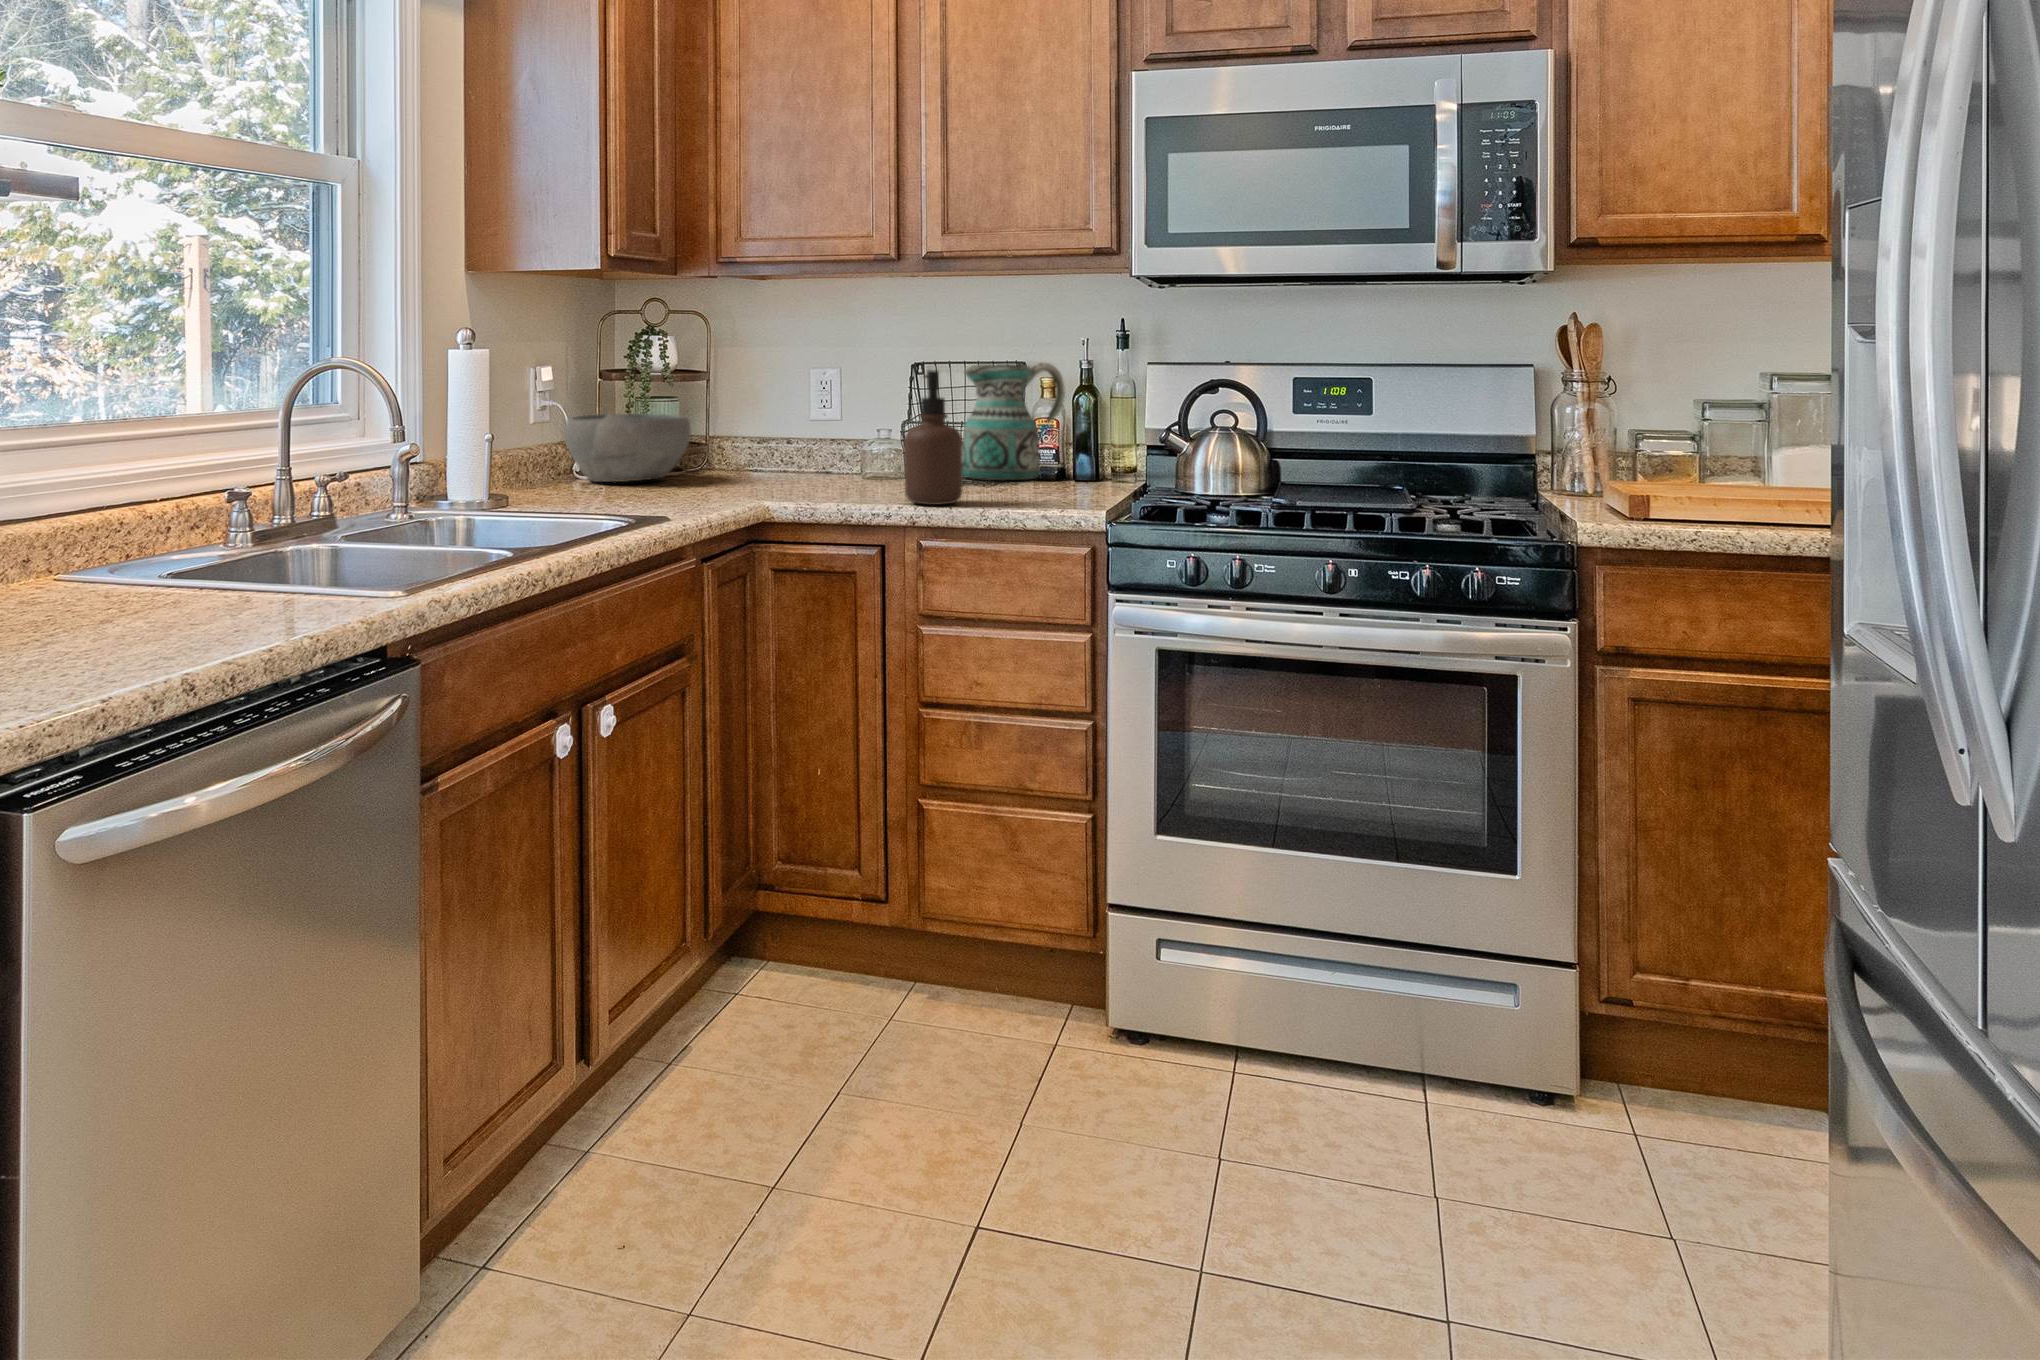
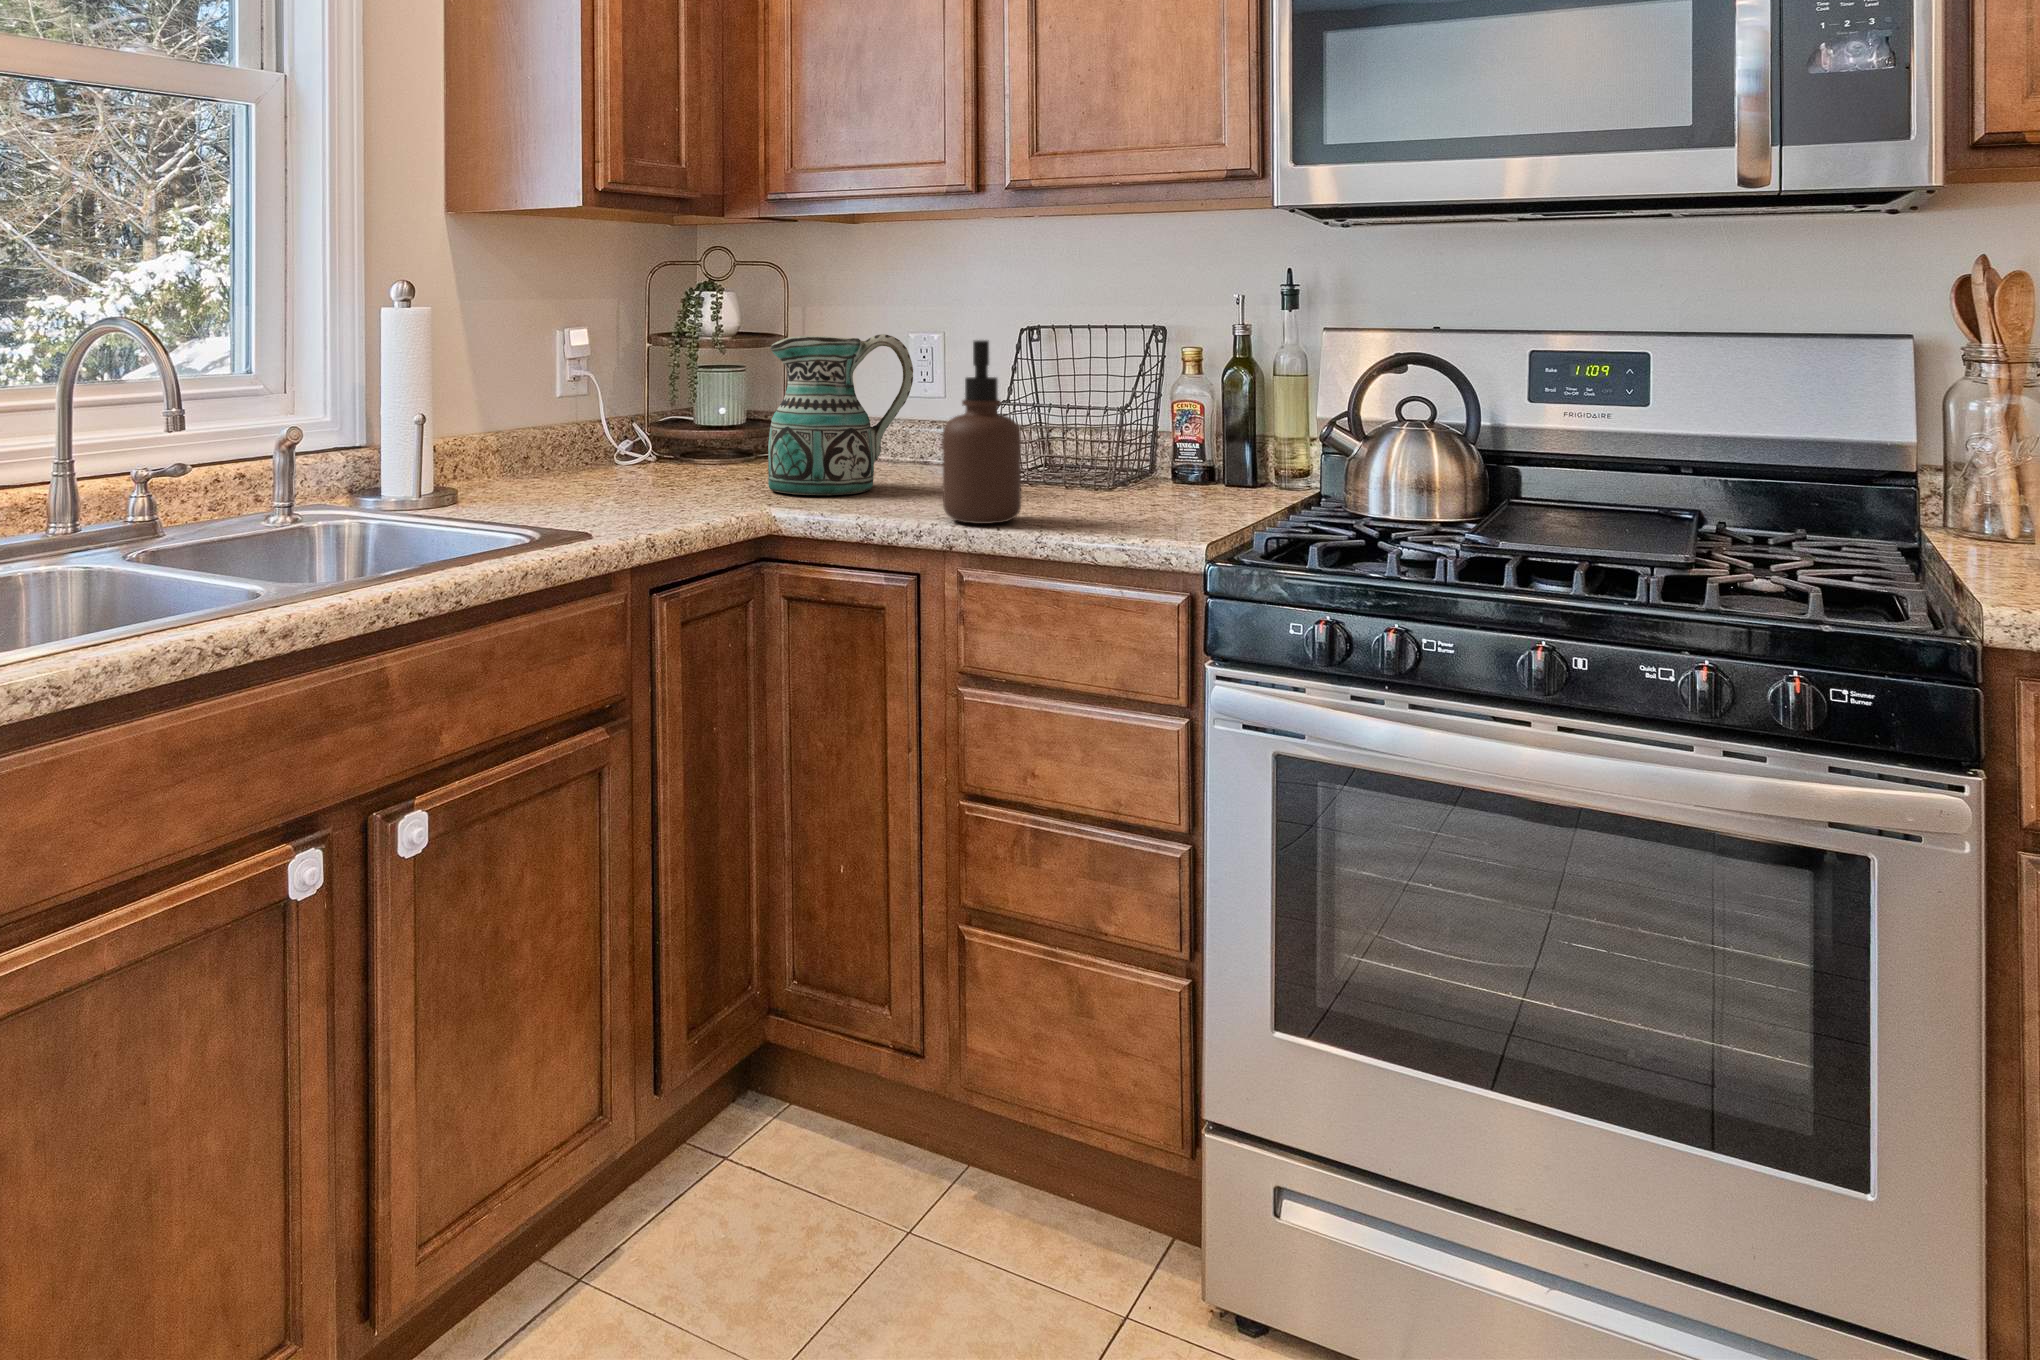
ceramic pitcher: present [962,363,1065,480] -> present [768,334,913,495]
bowl: present [564,413,690,482] -> none [580,390,733,474]

